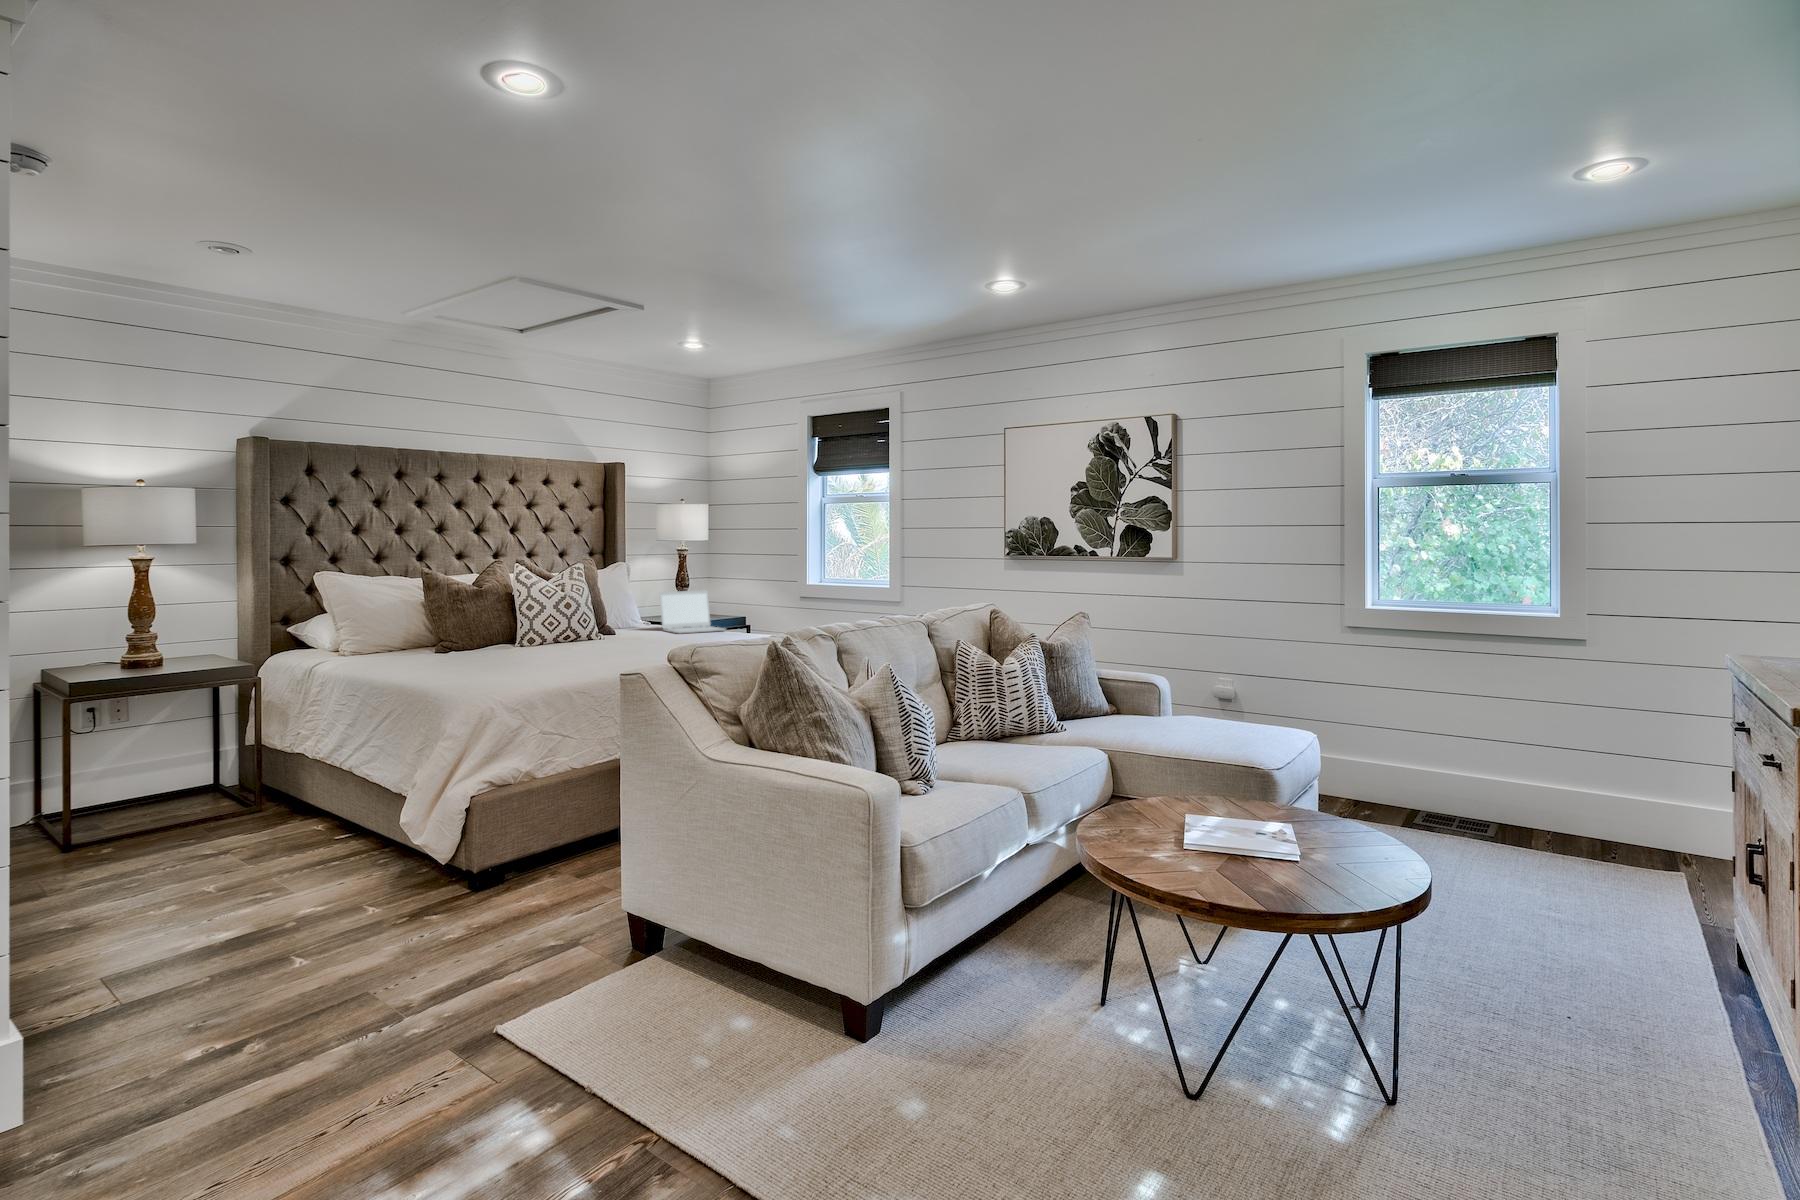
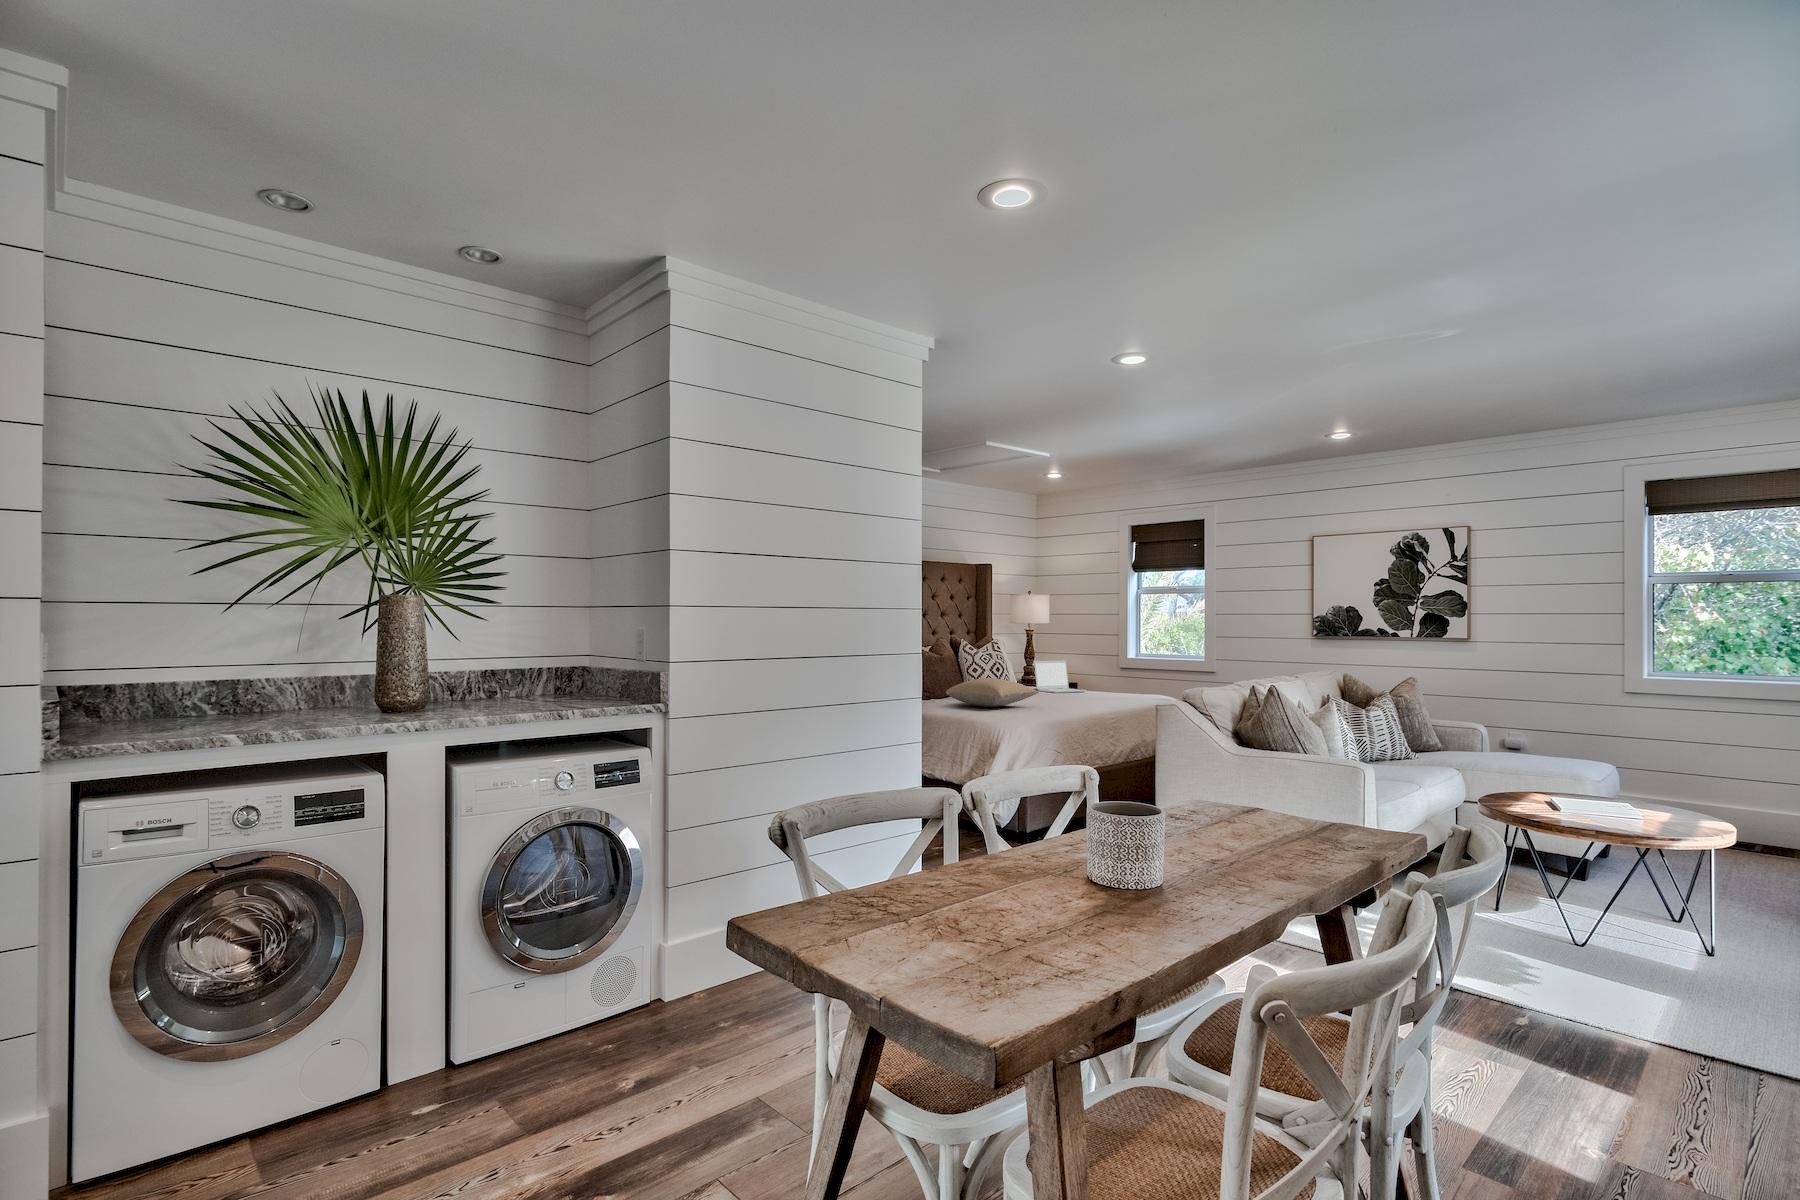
pillow: none [440,622,583,663] -> present [946,678,1038,707]

